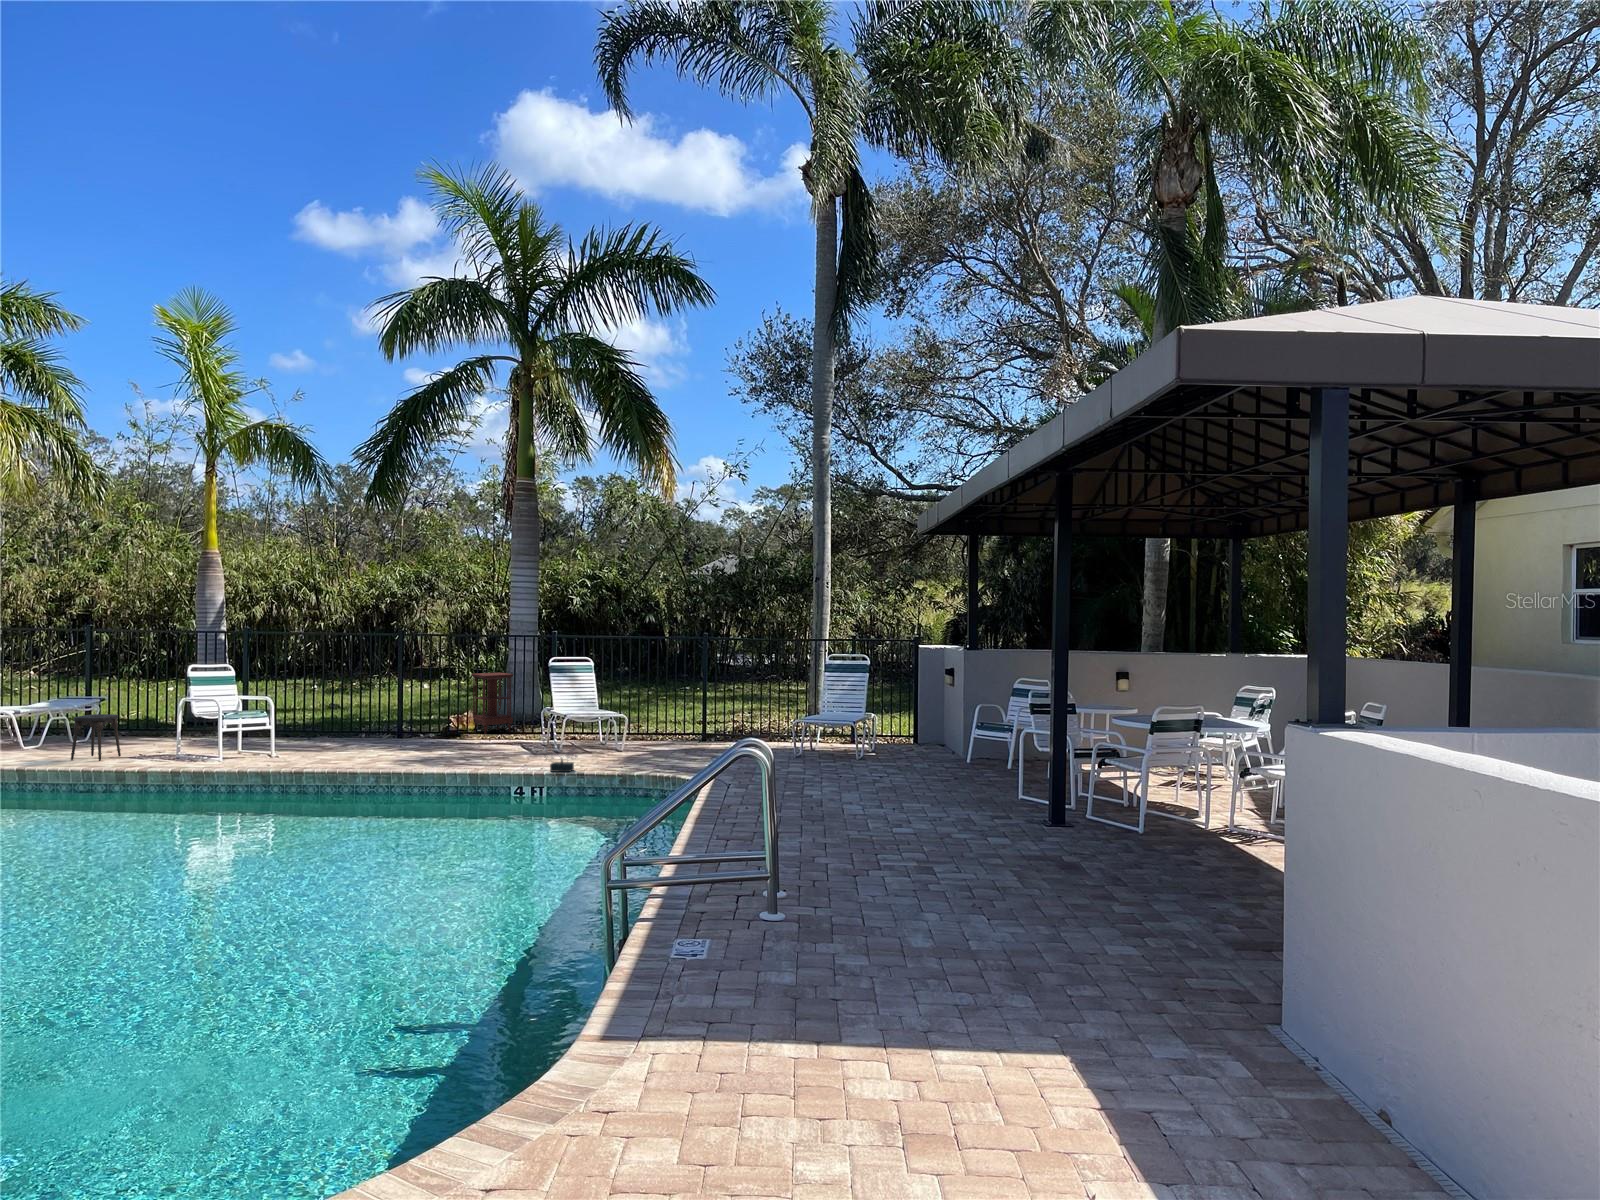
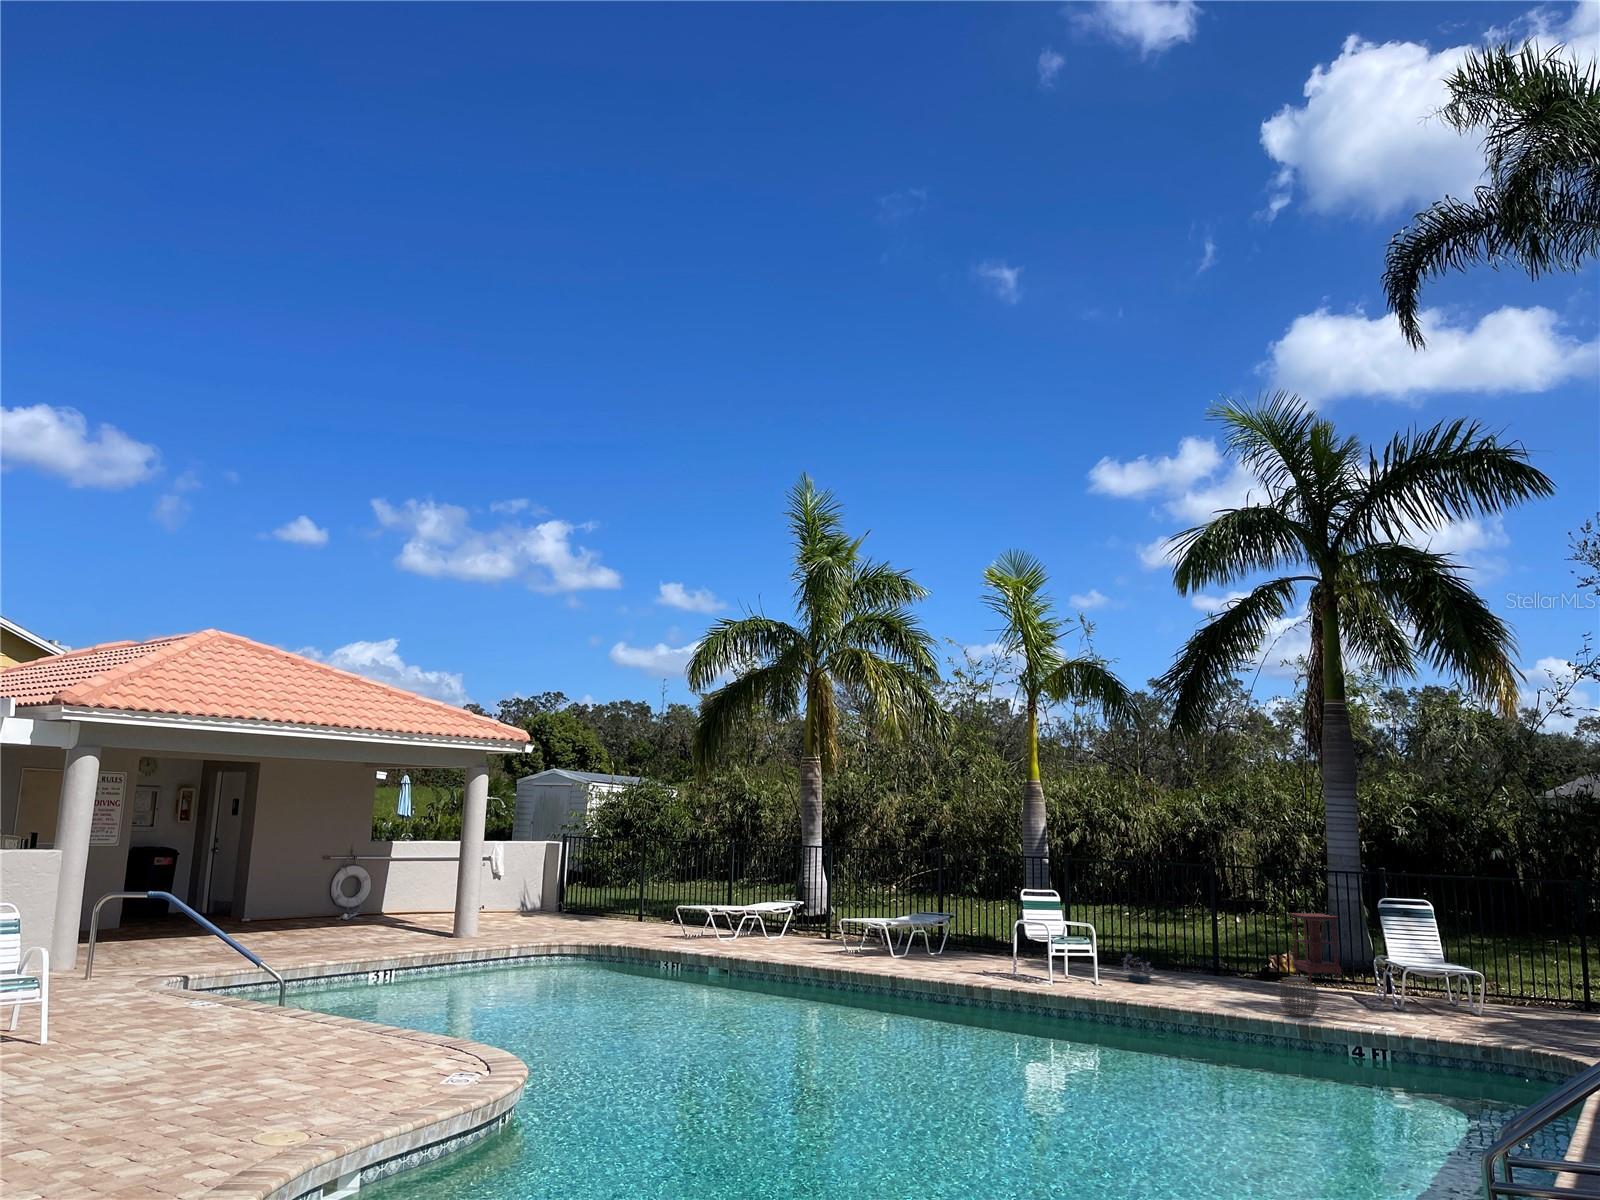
stool: present [71,714,121,761] -> none [934,928,971,971]
woven basket: none [456,731,490,767] -> present [1280,977,1318,1018]
decorative plant: present [545,742,577,772] -> present [1124,959,1150,983]

